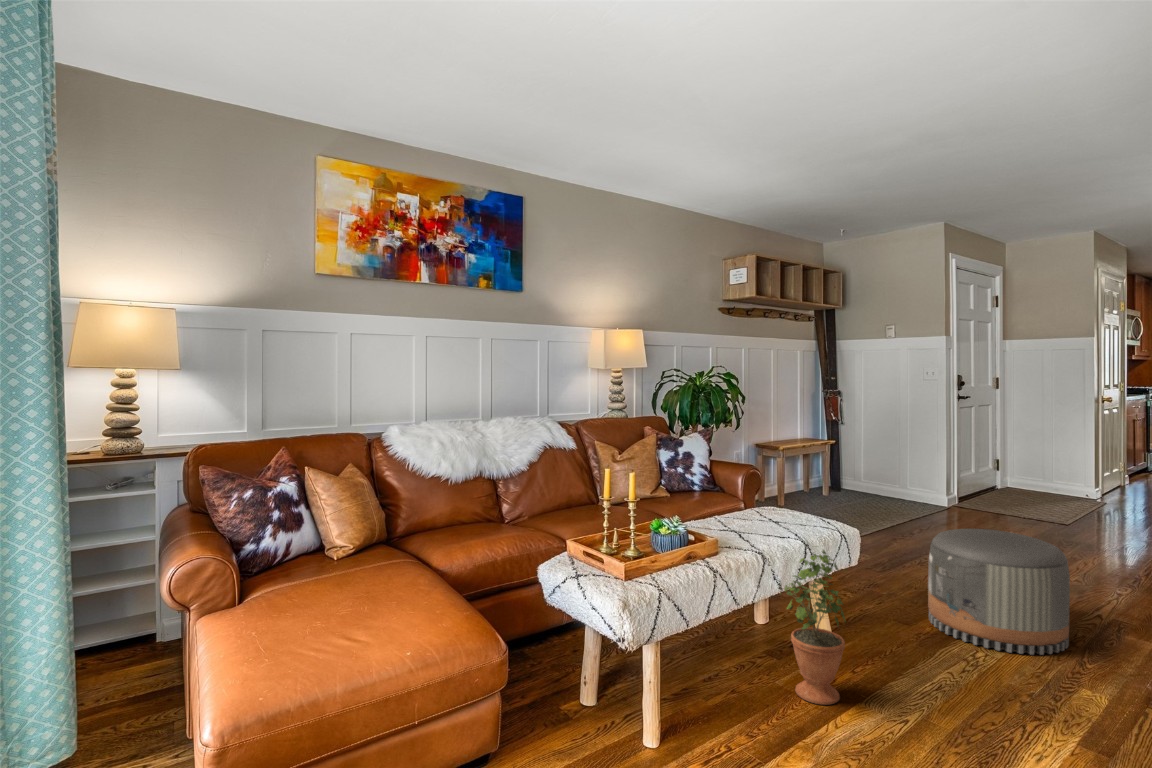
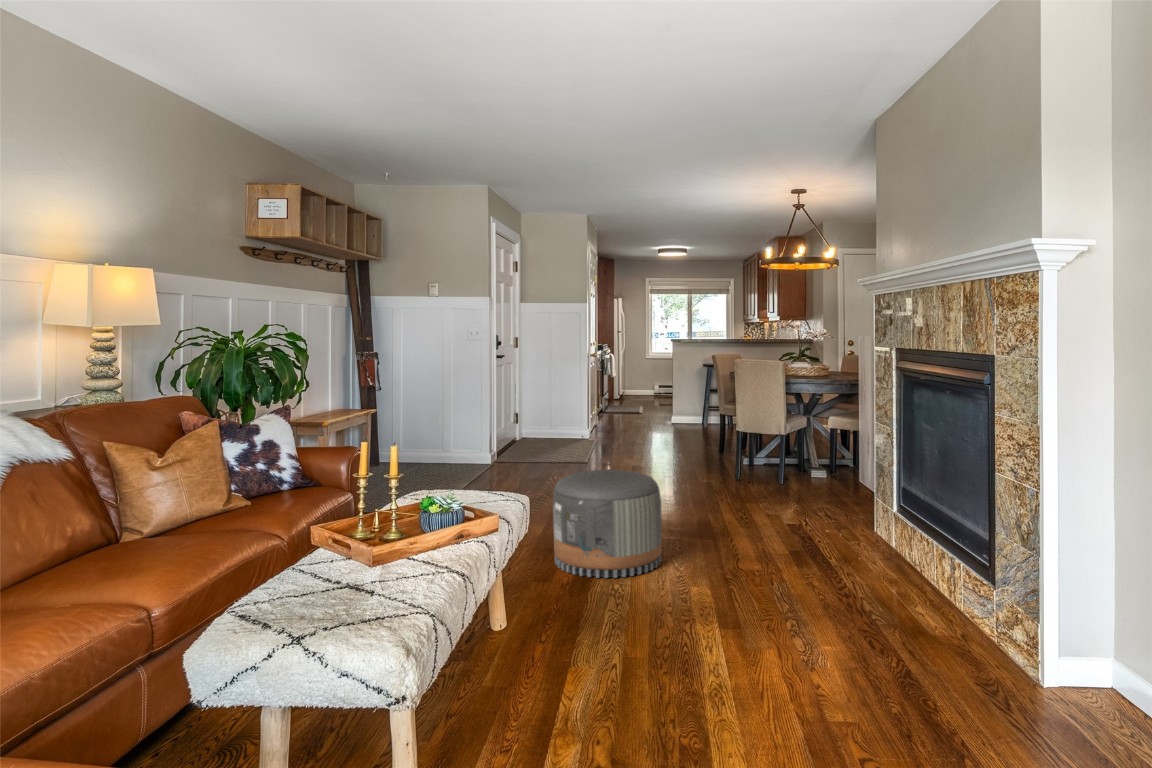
potted plant: present [782,550,846,705] -> none [485,514,554,684]

